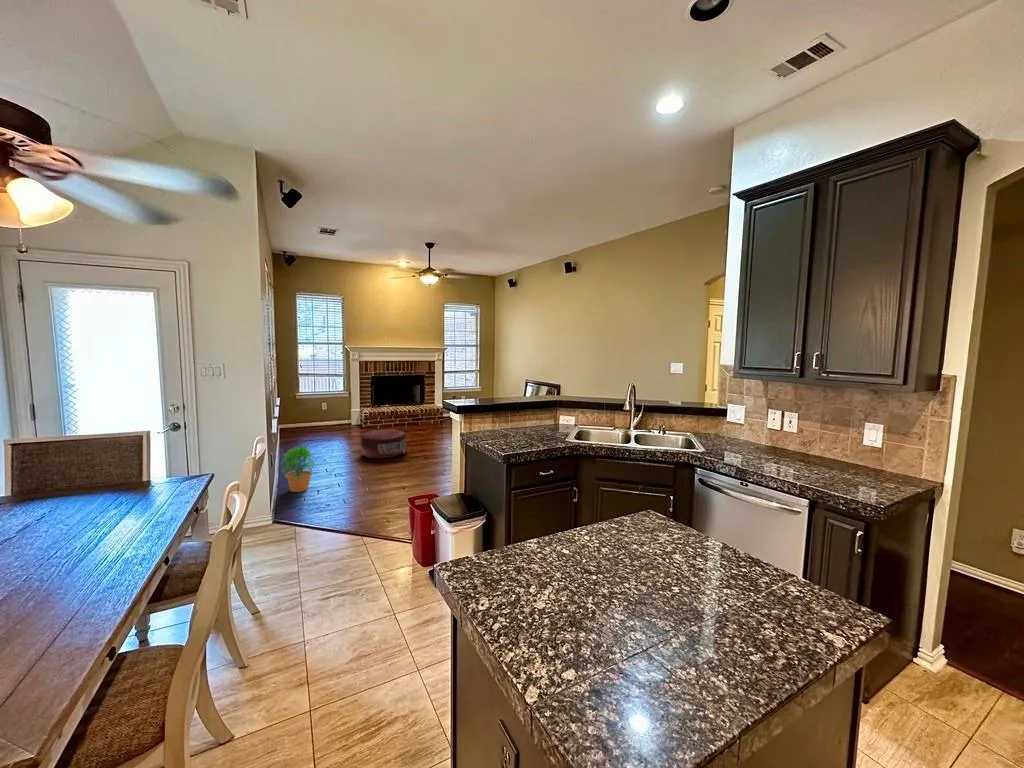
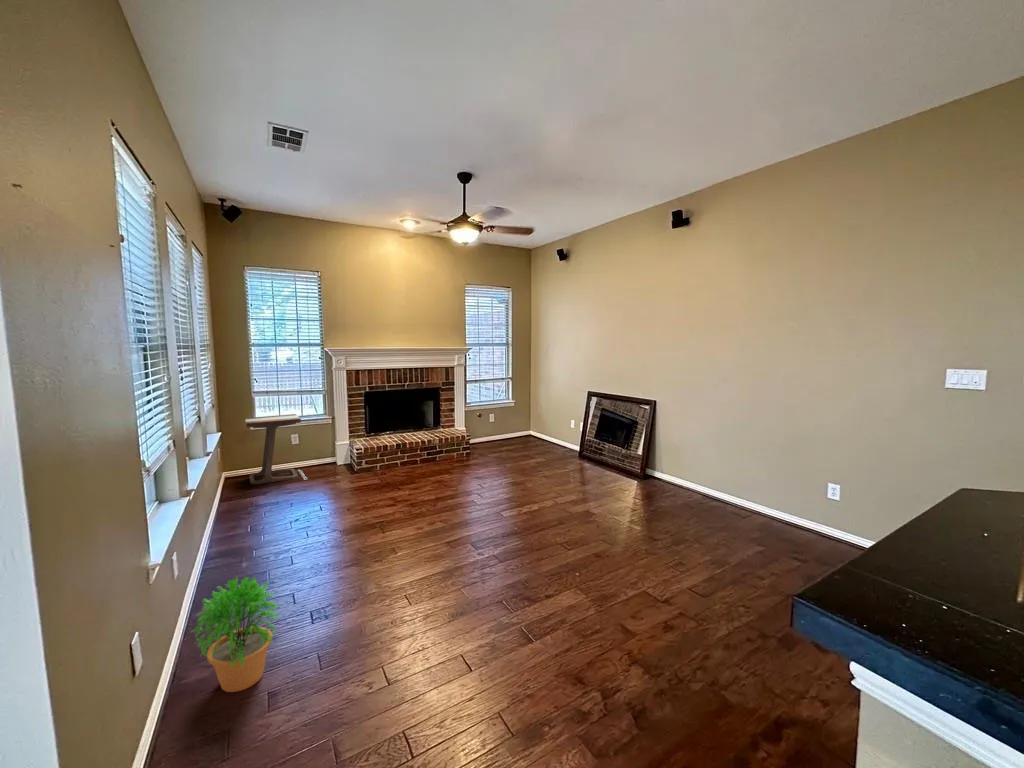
side table: none [294,389,332,432] -> present [245,414,302,485]
pouf: present [361,429,406,458] -> none [363,488,442,551]

